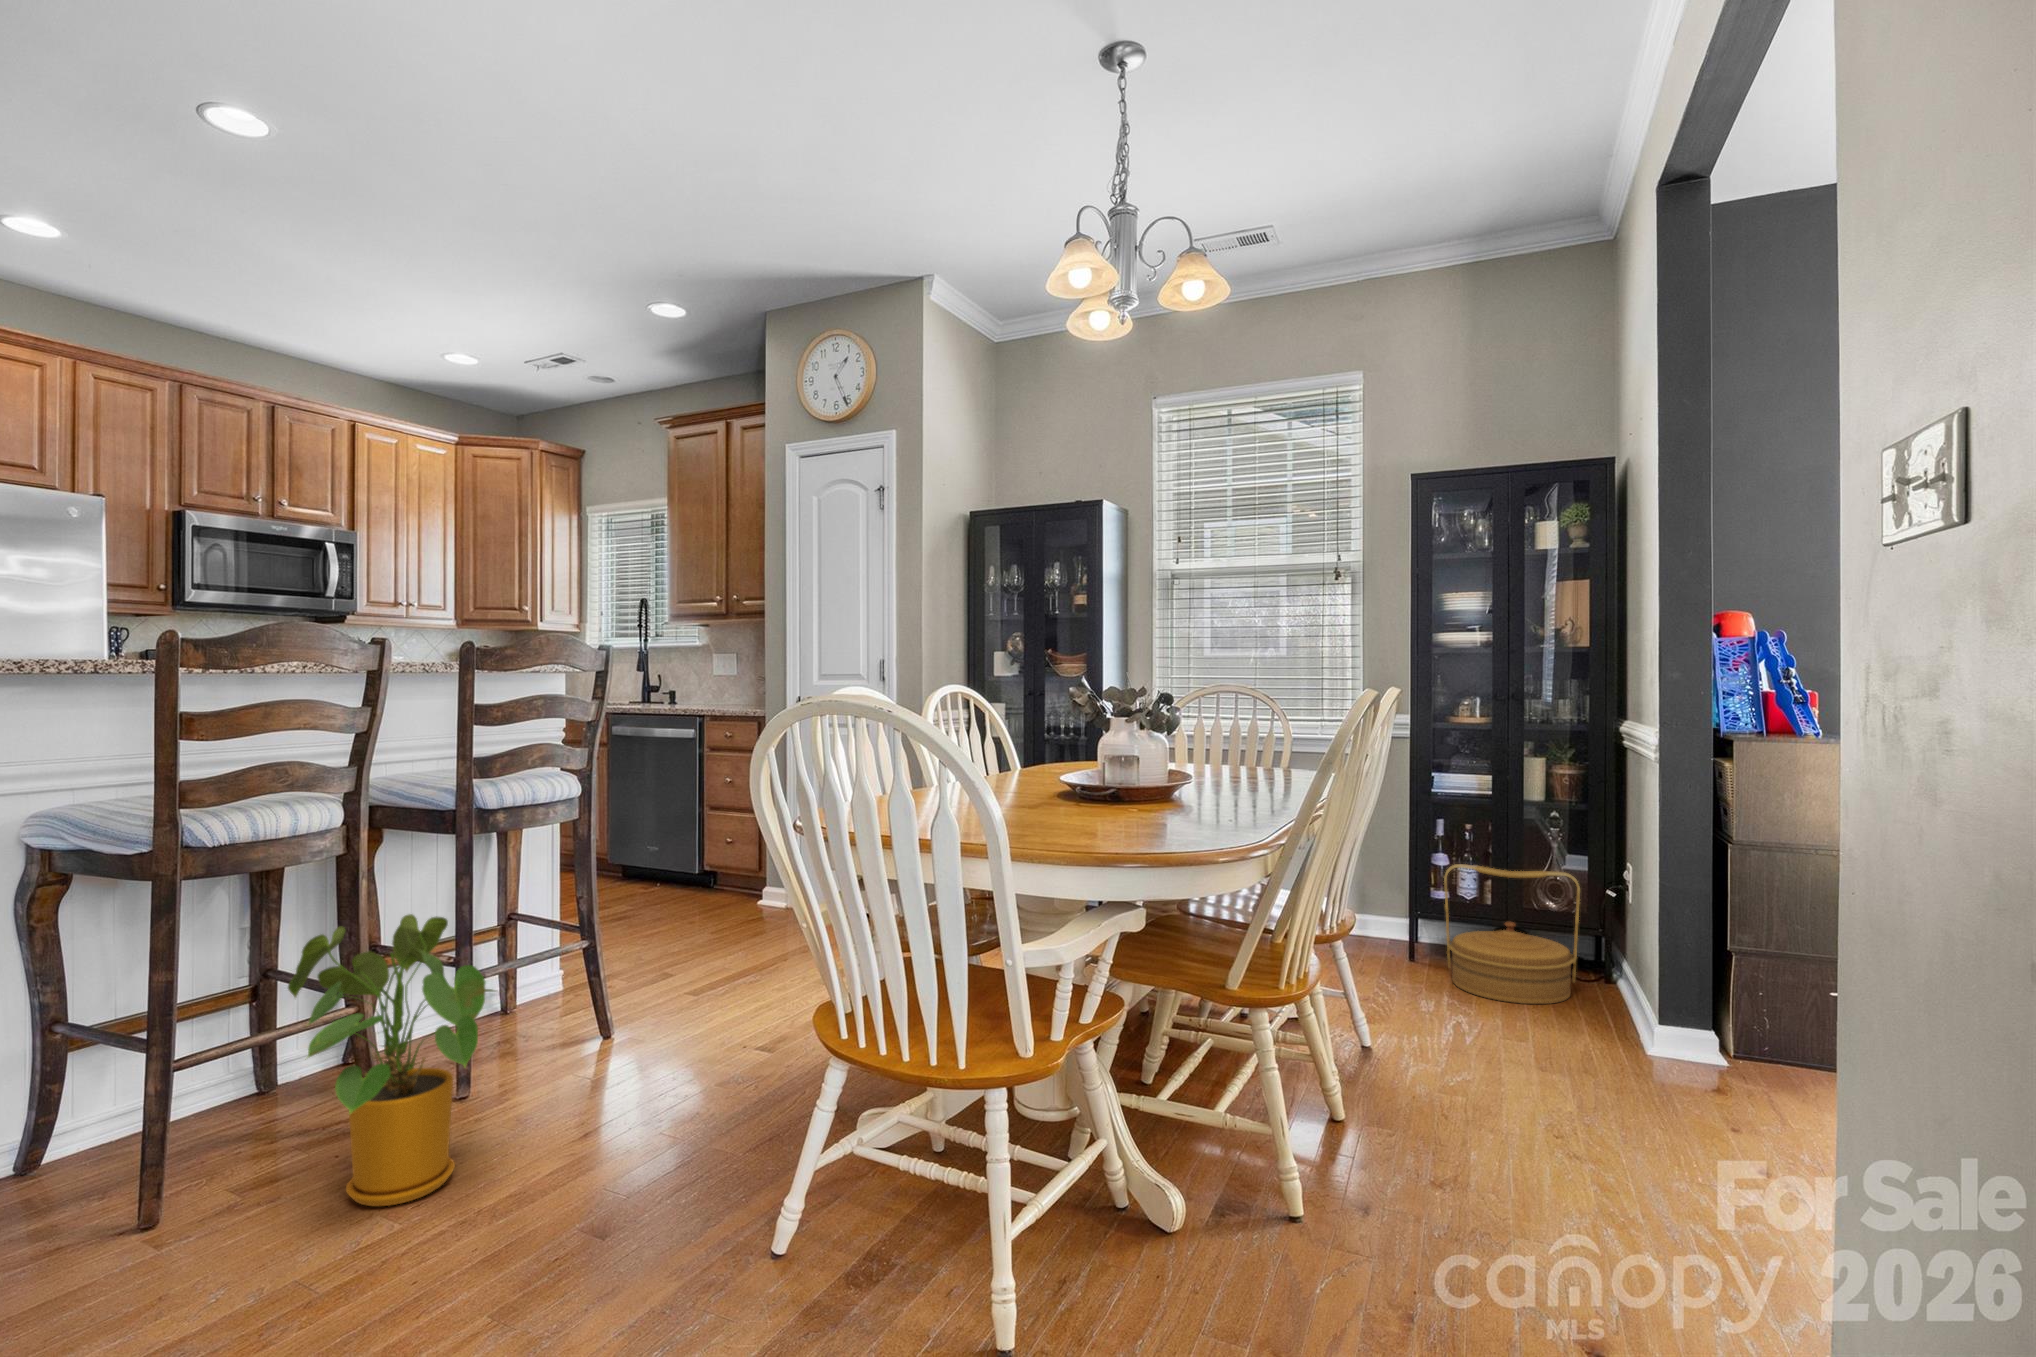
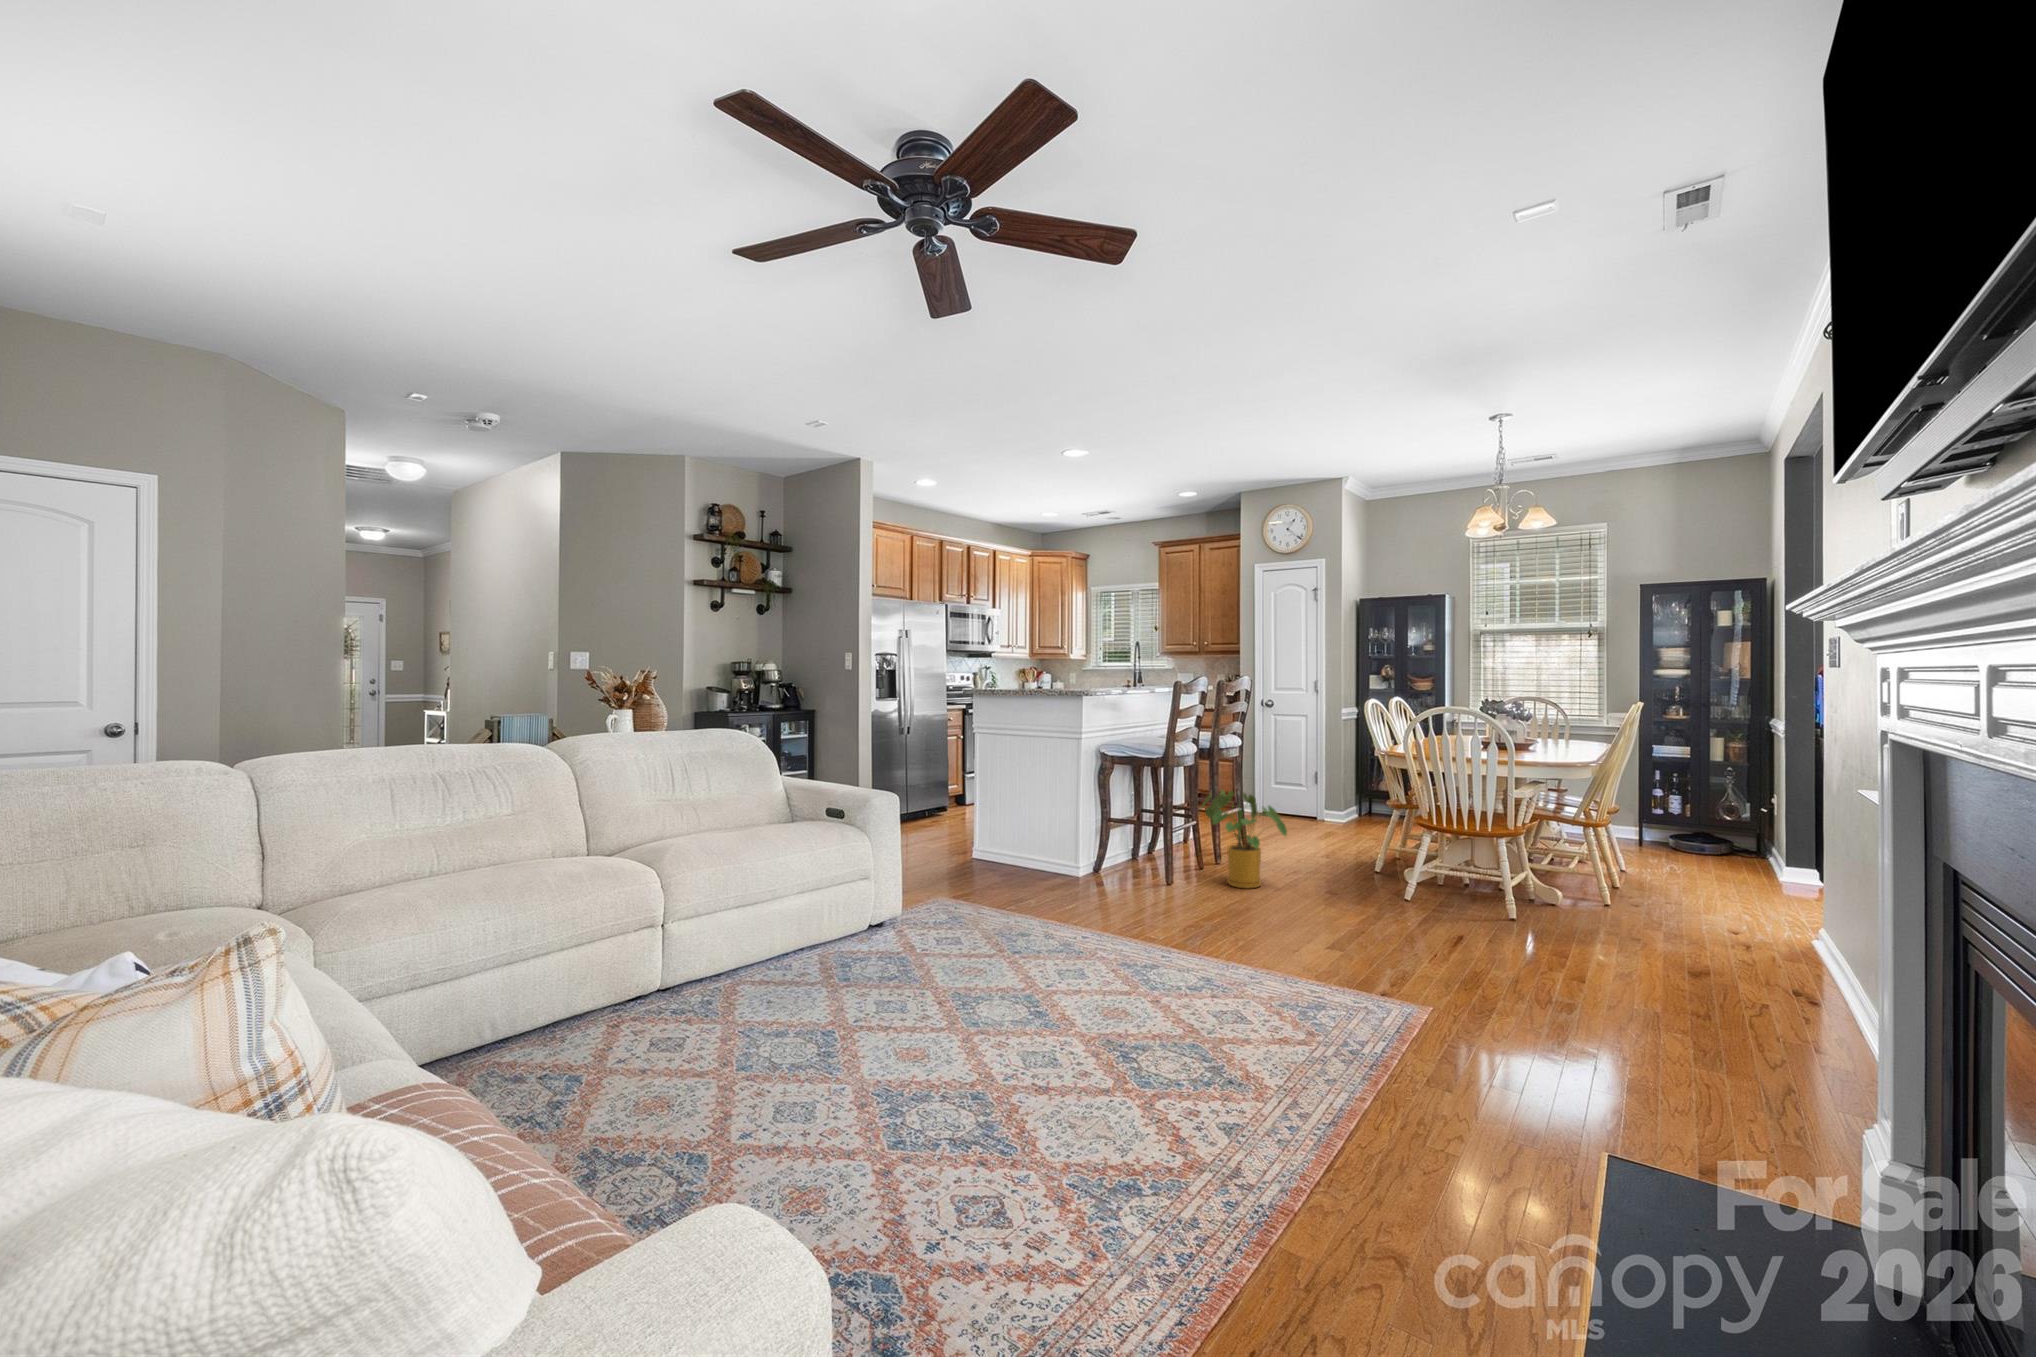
woven basket: present [1444,864,1580,1004] -> none [1663,794,1744,864]

